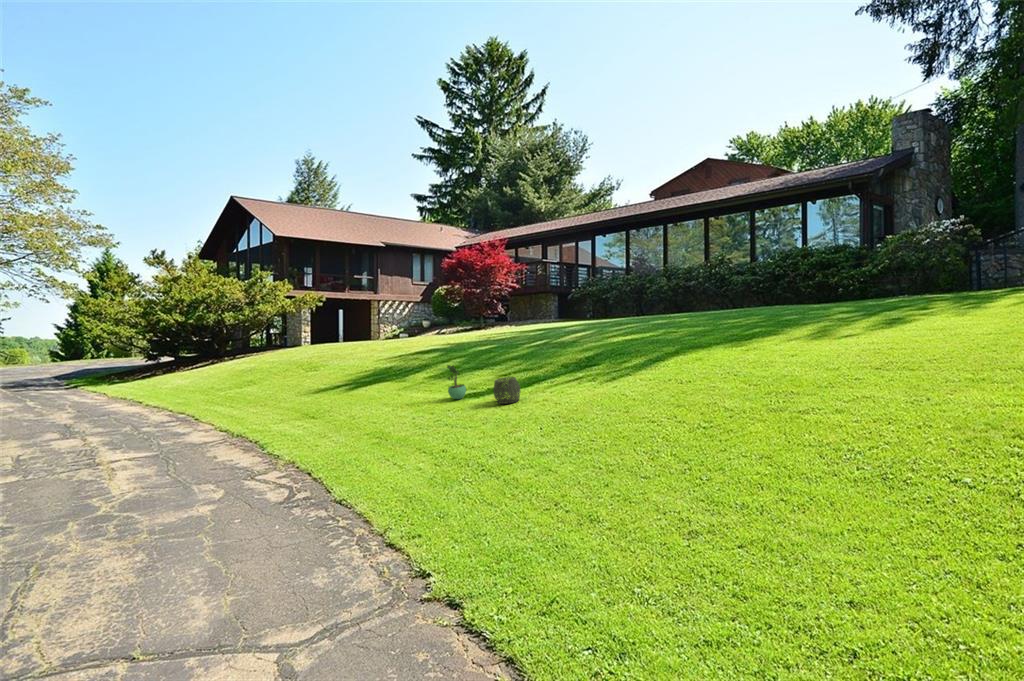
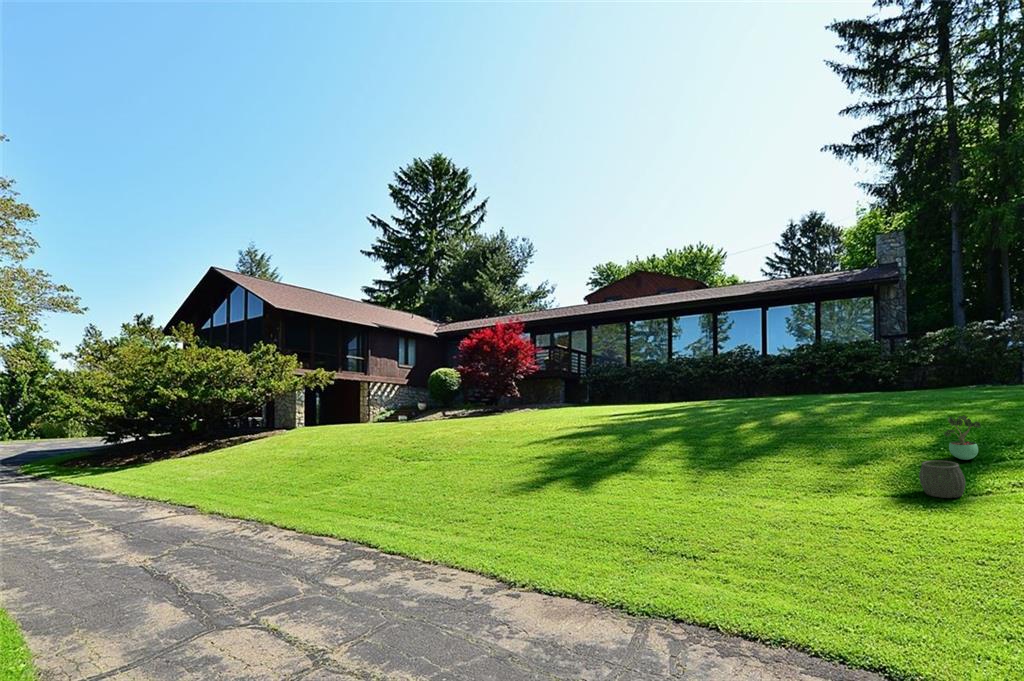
potted plant: present [447,365,466,399] -> present [944,415,981,460]

